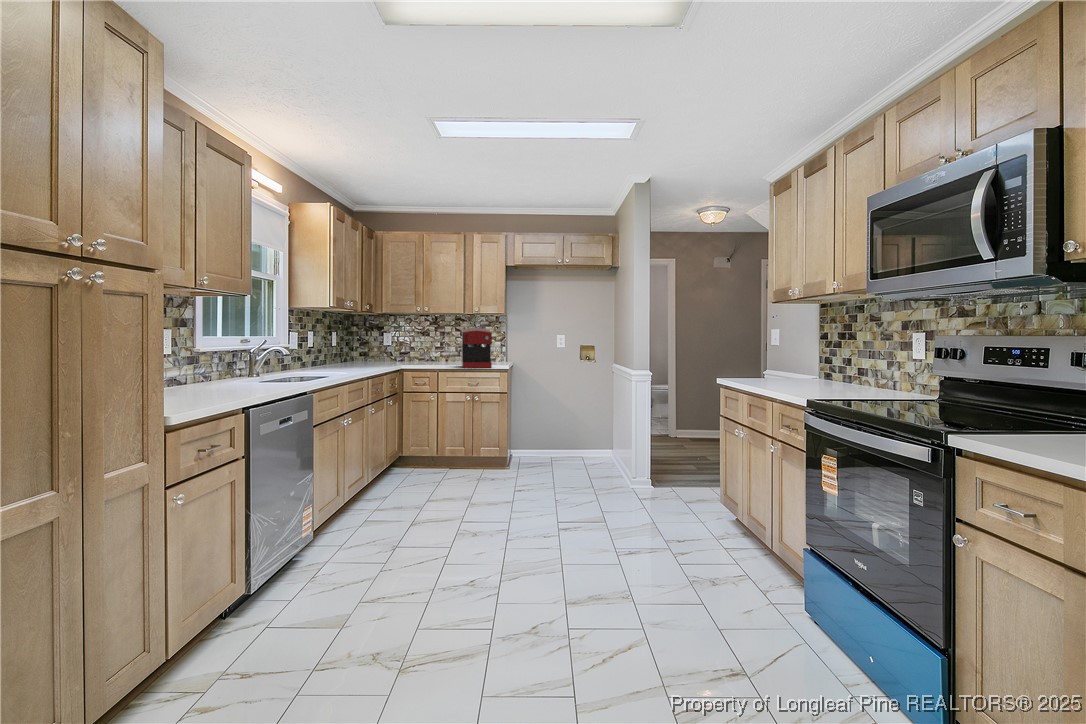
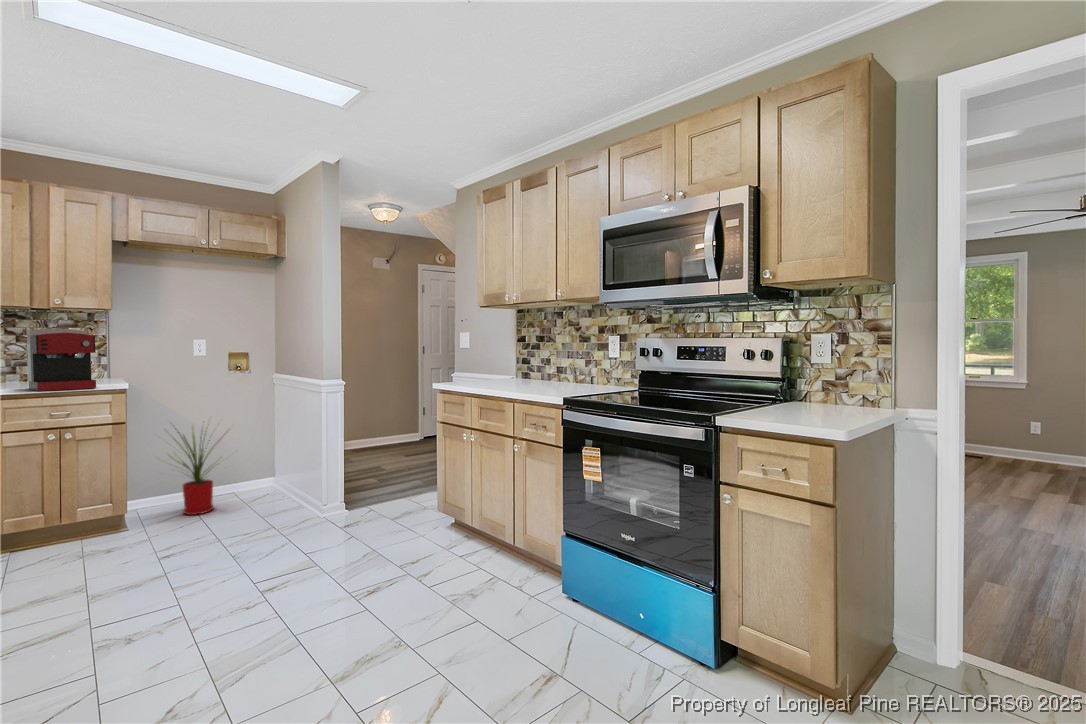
house plant: none [525,393,578,465] -> present [171,427,218,515]

